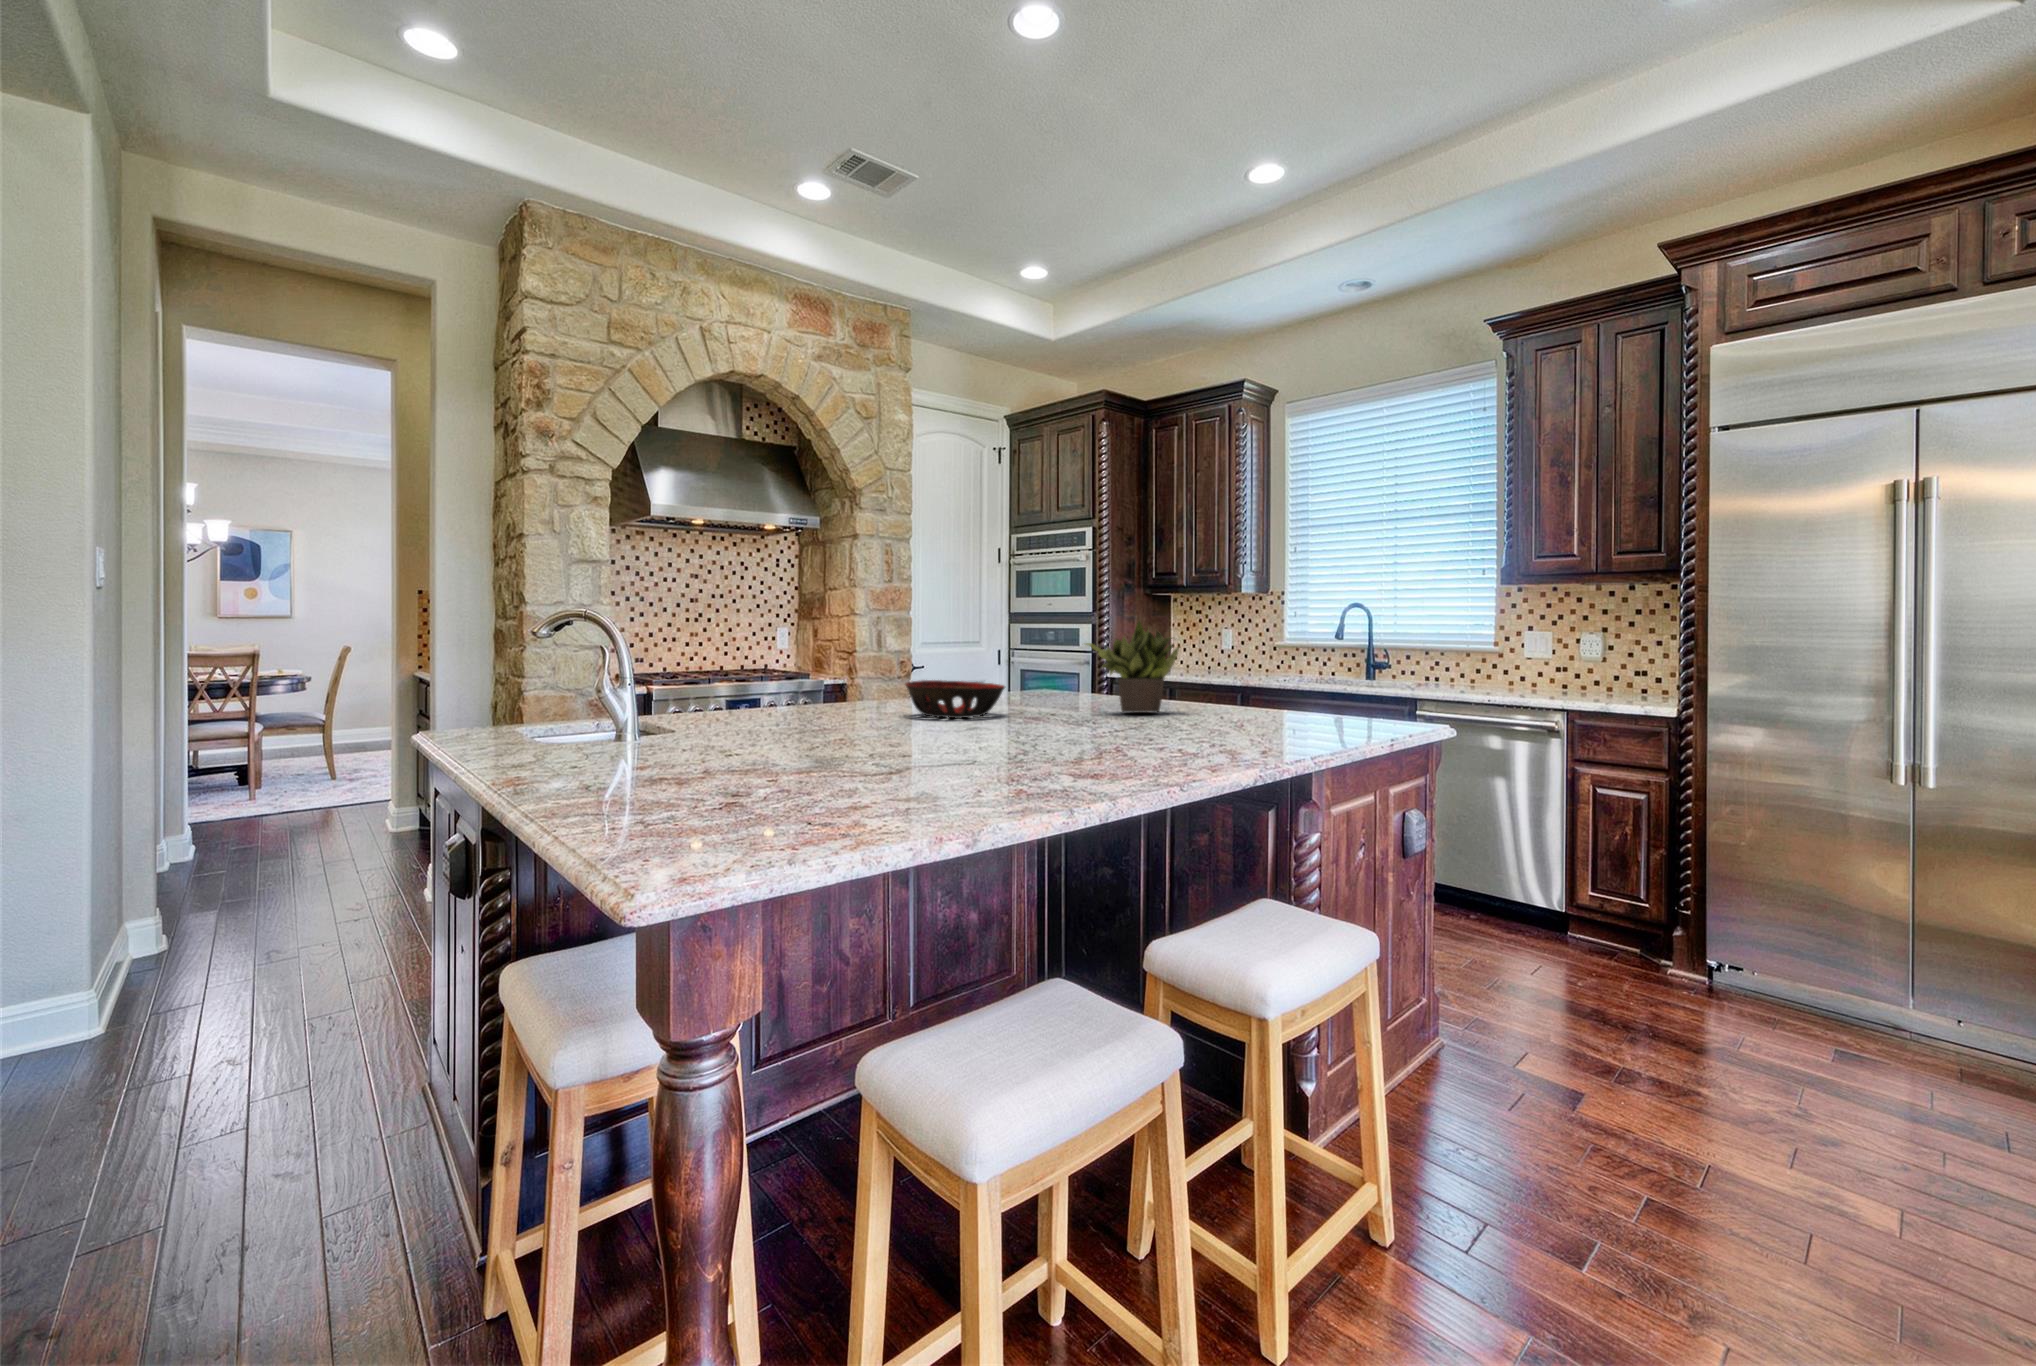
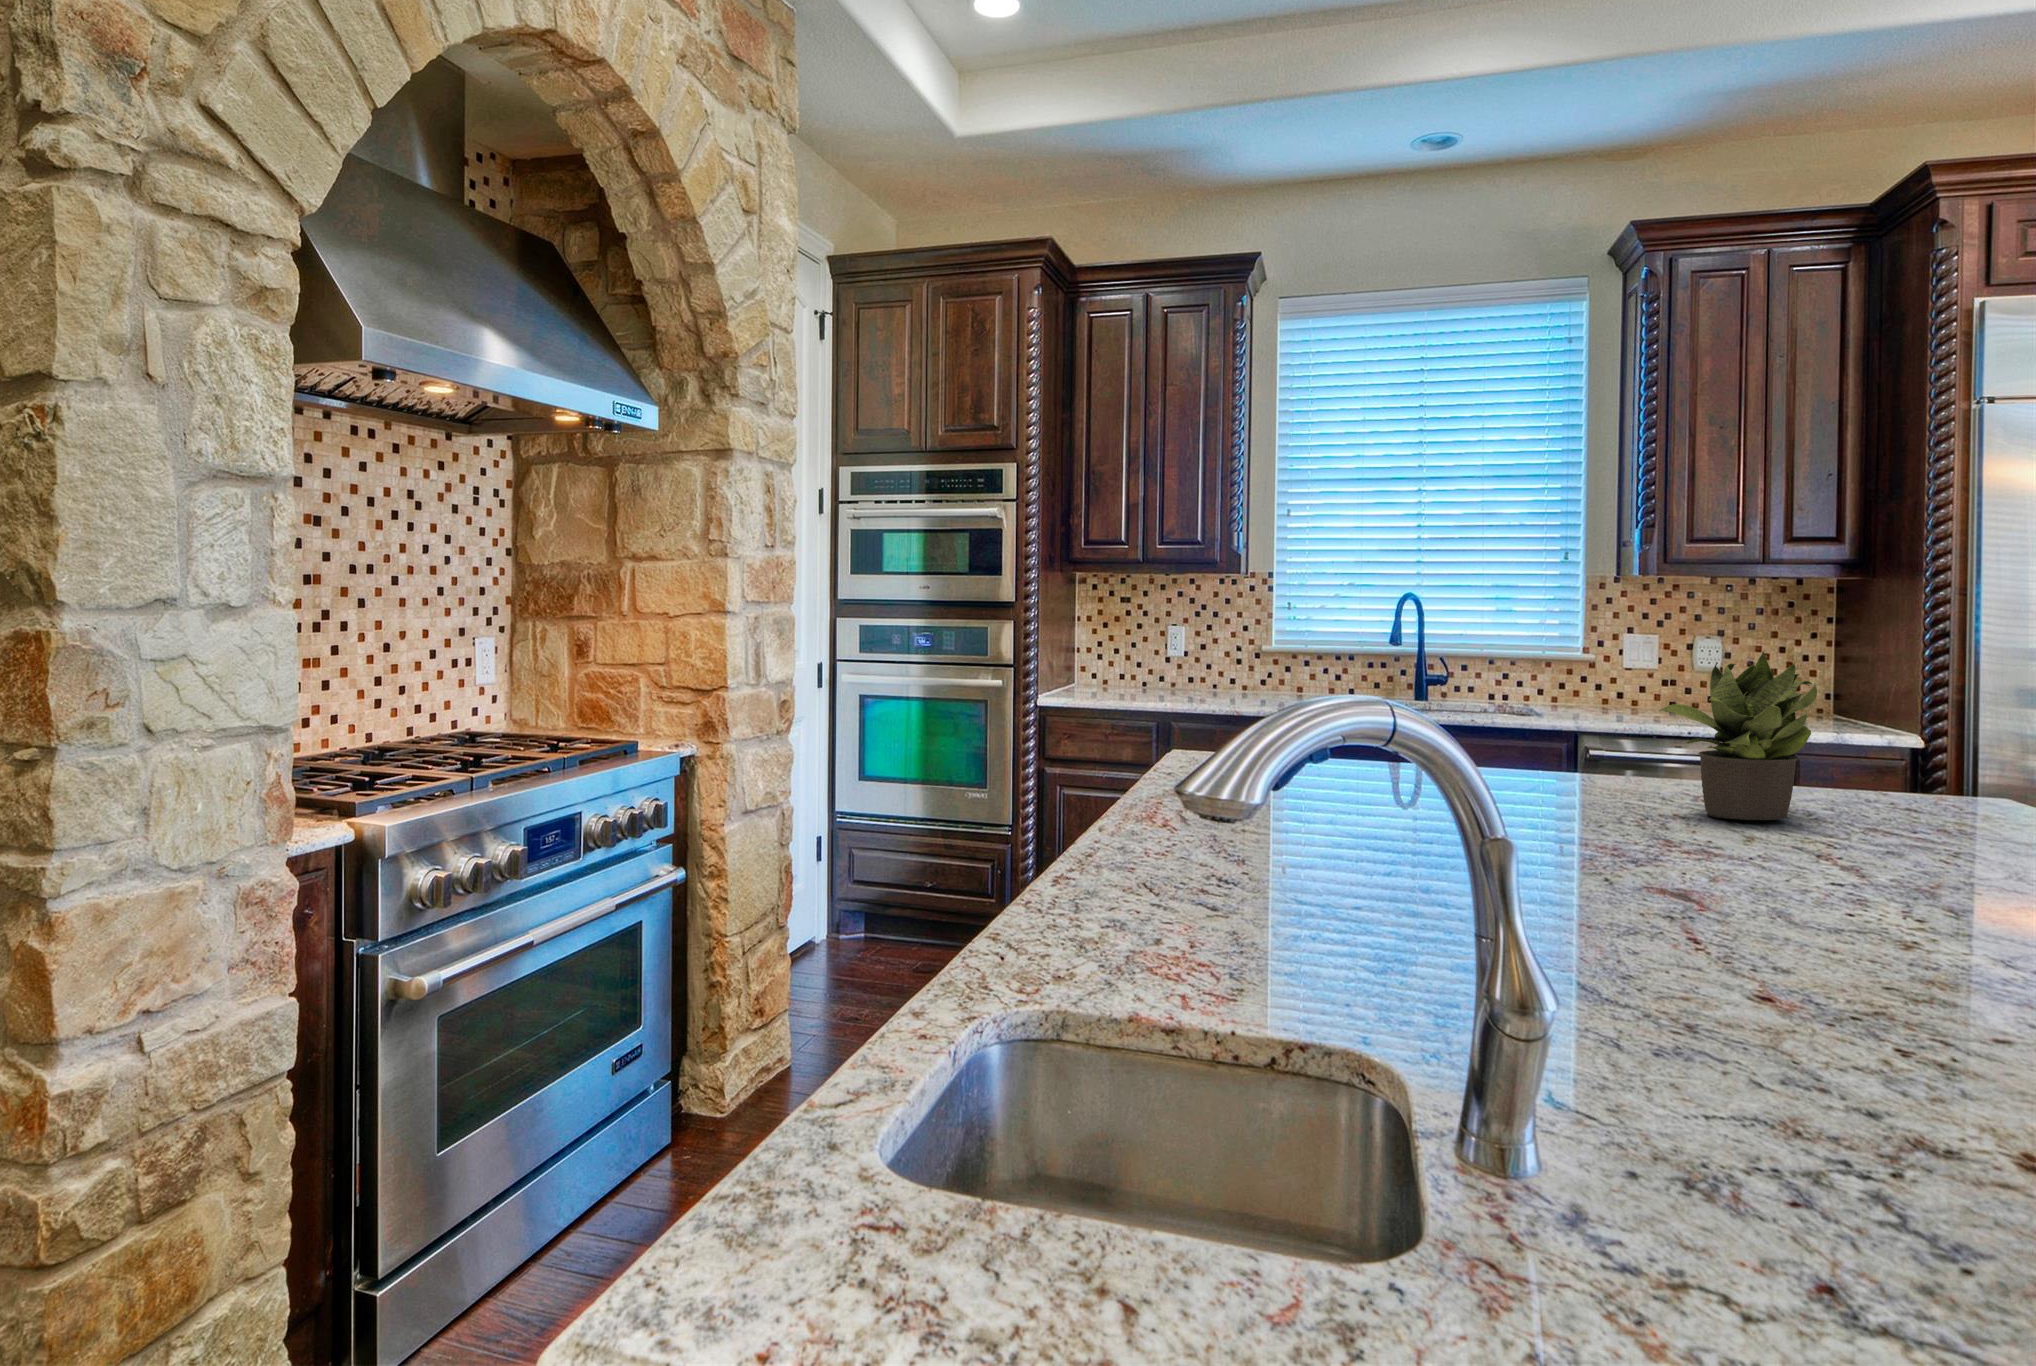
decorative bowl: present [905,680,1005,718] -> none [1491,785,1737,883]

